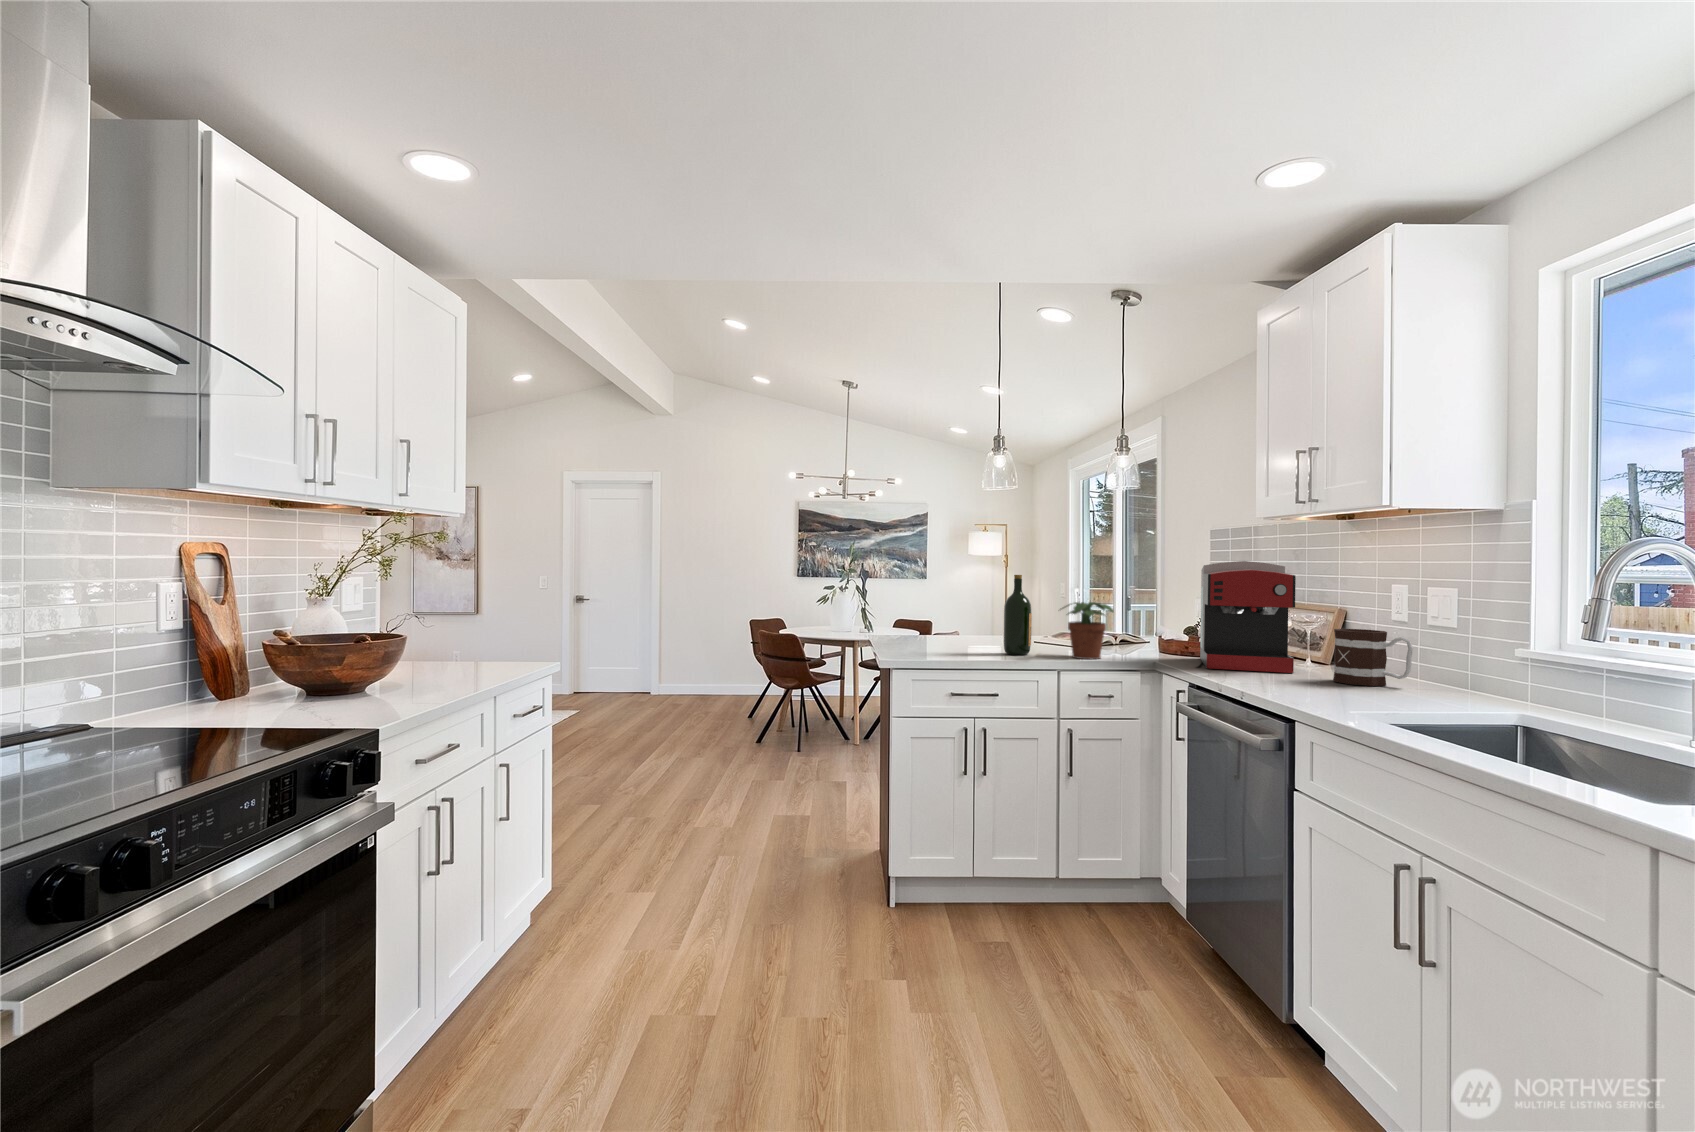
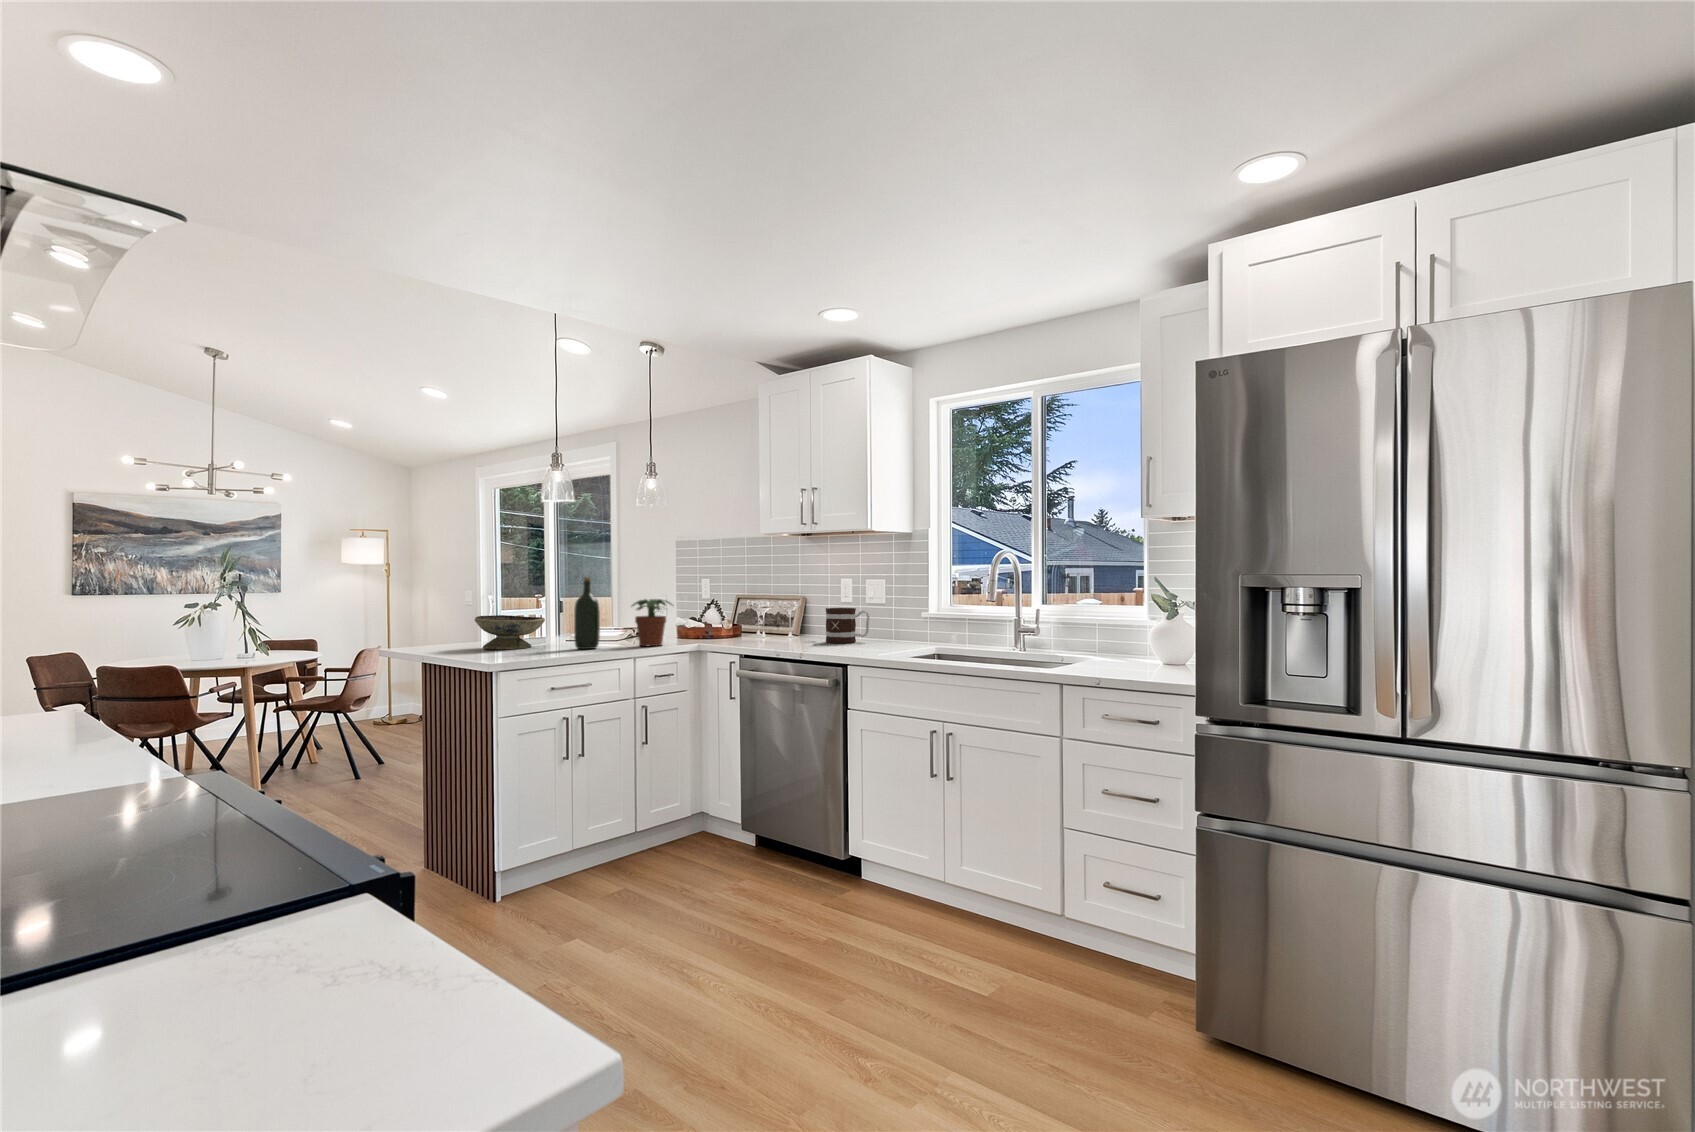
coffee maker: present [1200,561,1296,673] -> none [725,564,799,643]
decorative bowl: none [932,610,1000,647] -> present [475,615,545,650]

